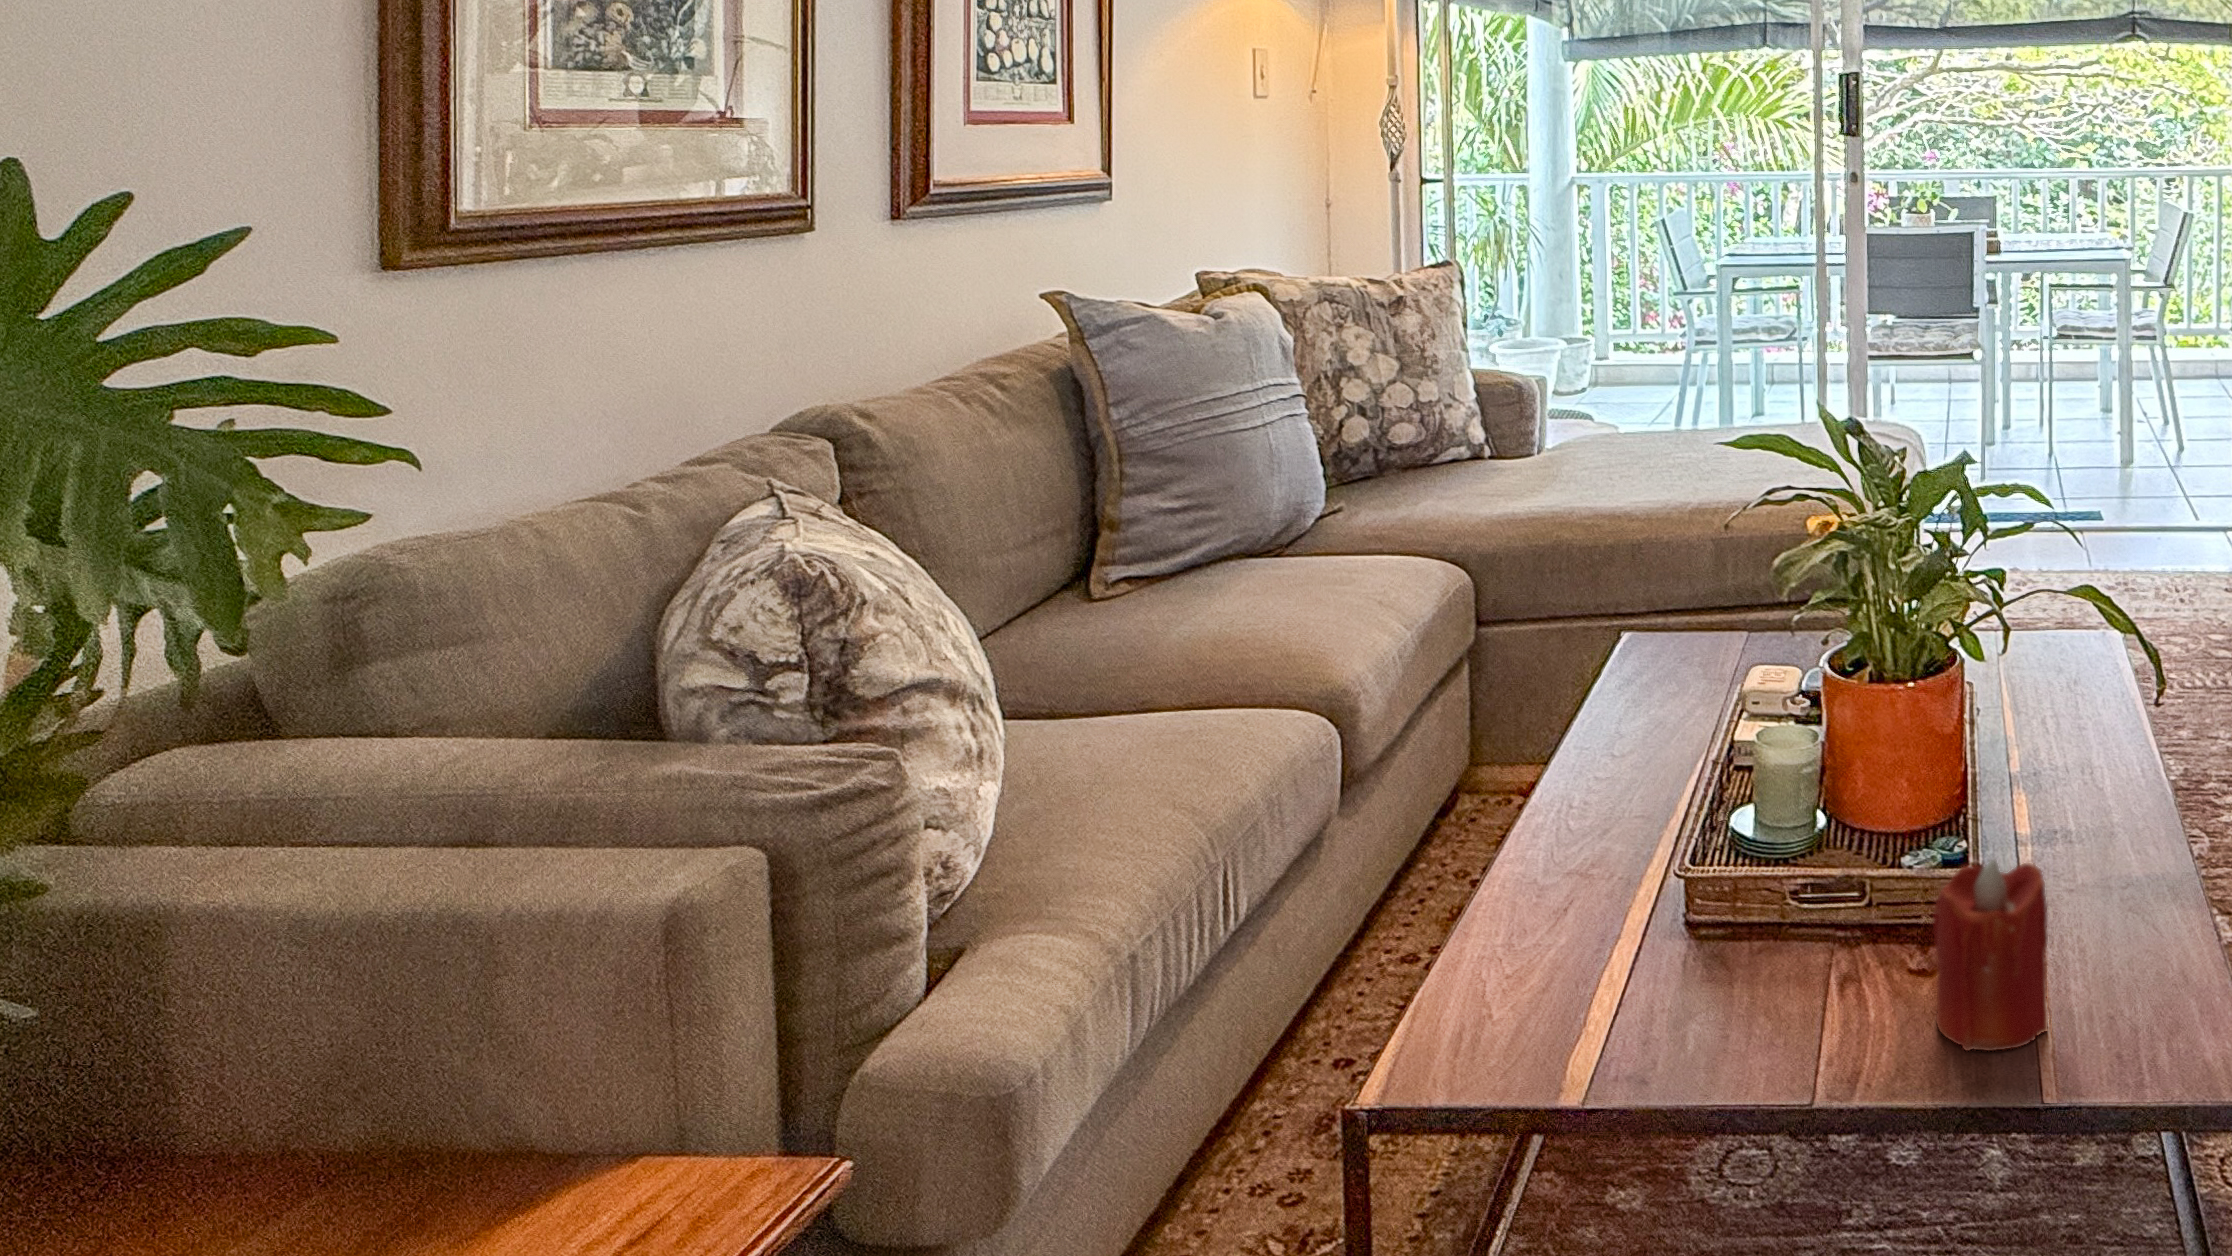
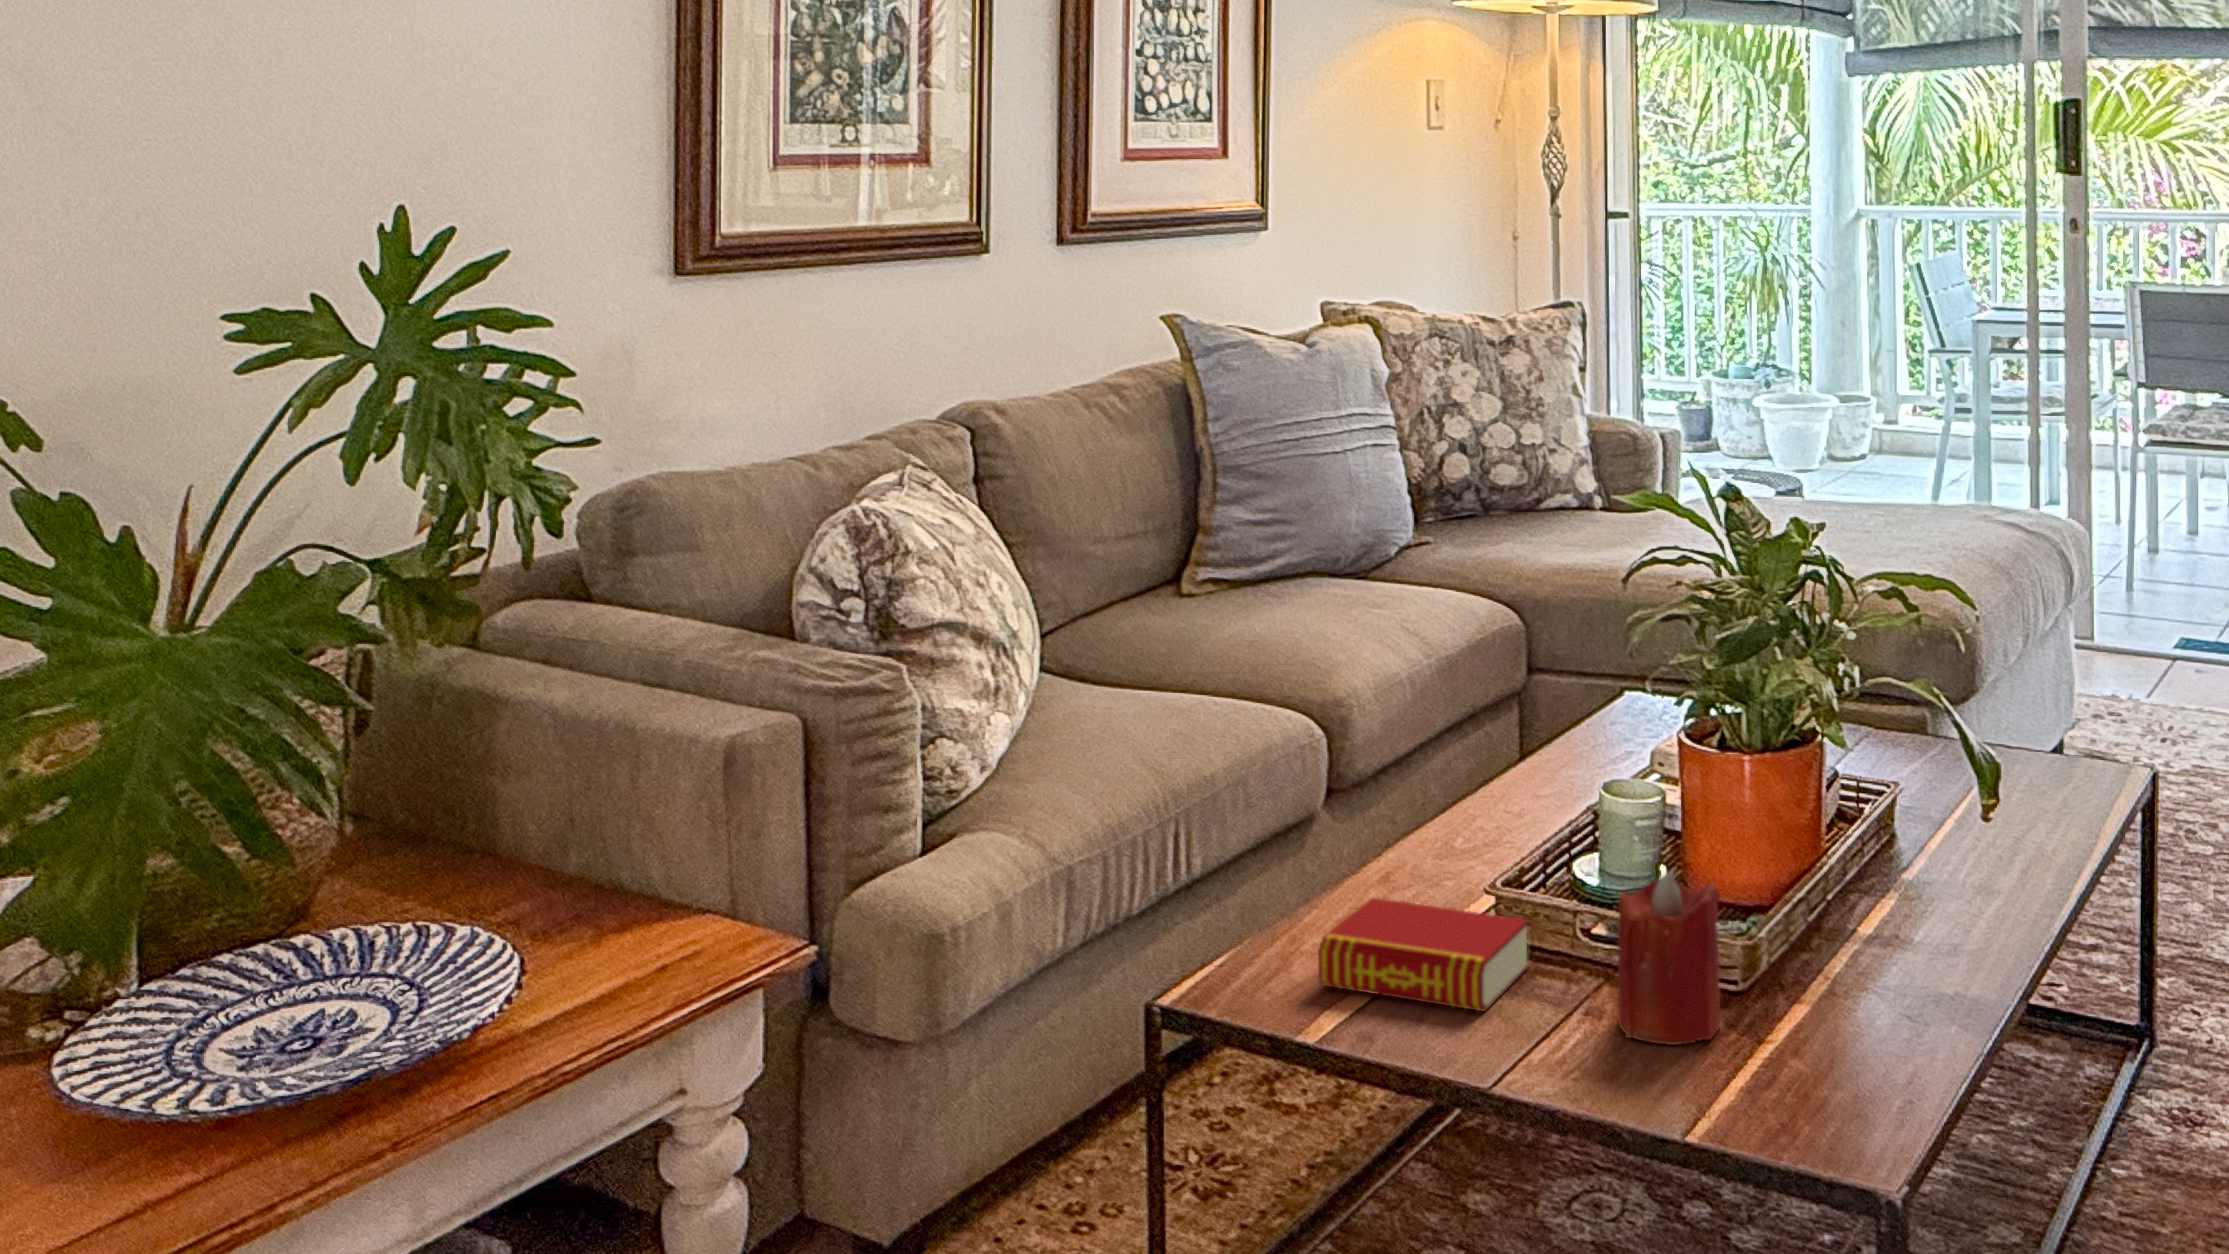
book: none [1584,933,1795,1063] -> present [1318,898,1529,1011]

